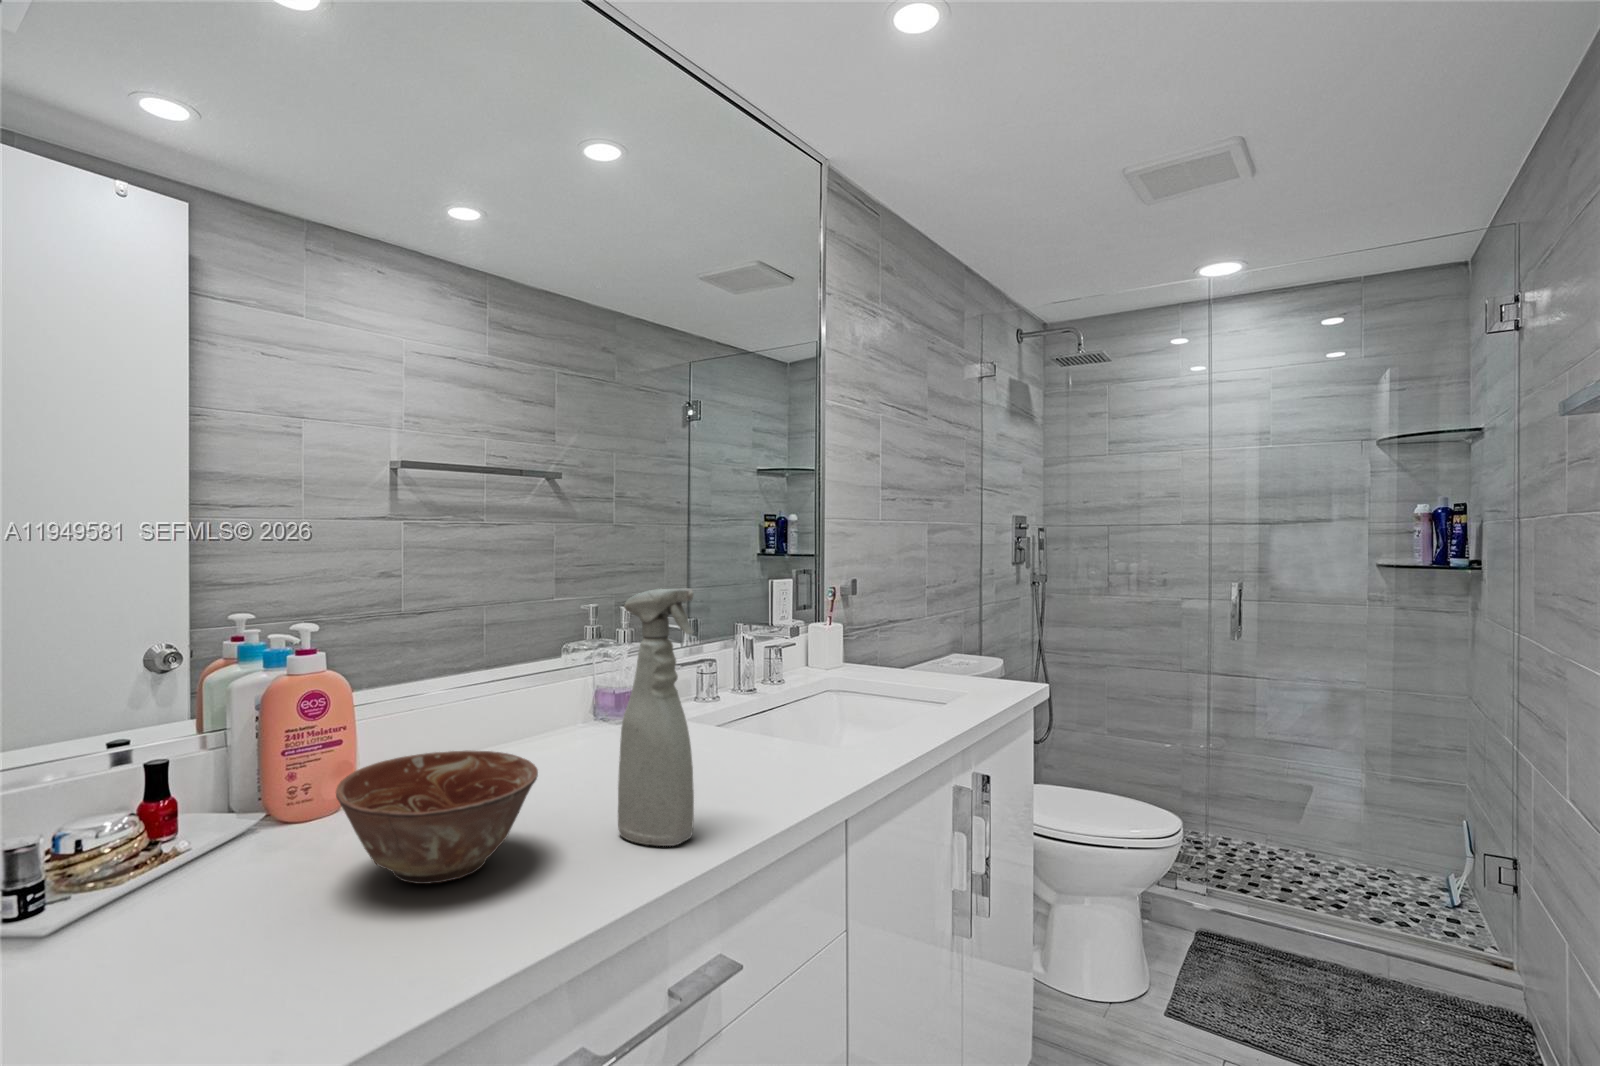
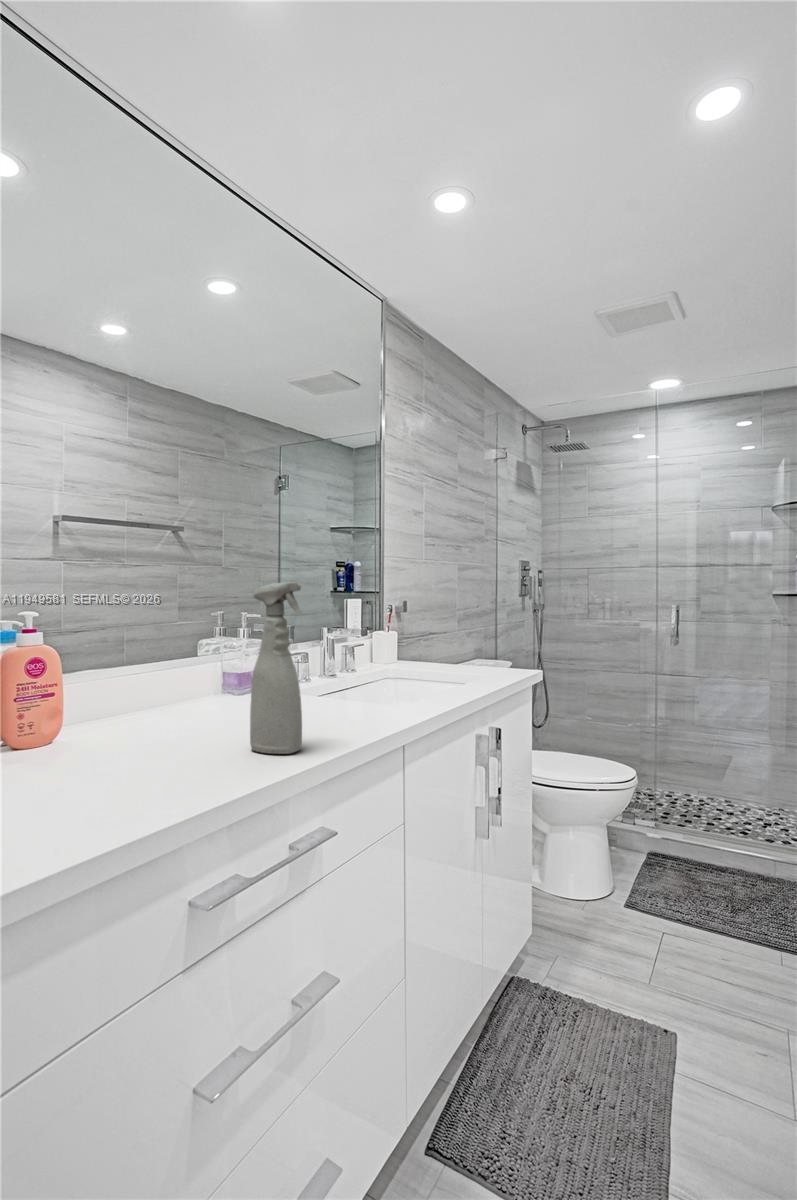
ceramic bowl: present [336,751,538,884] -> none [62,694,197,774]

